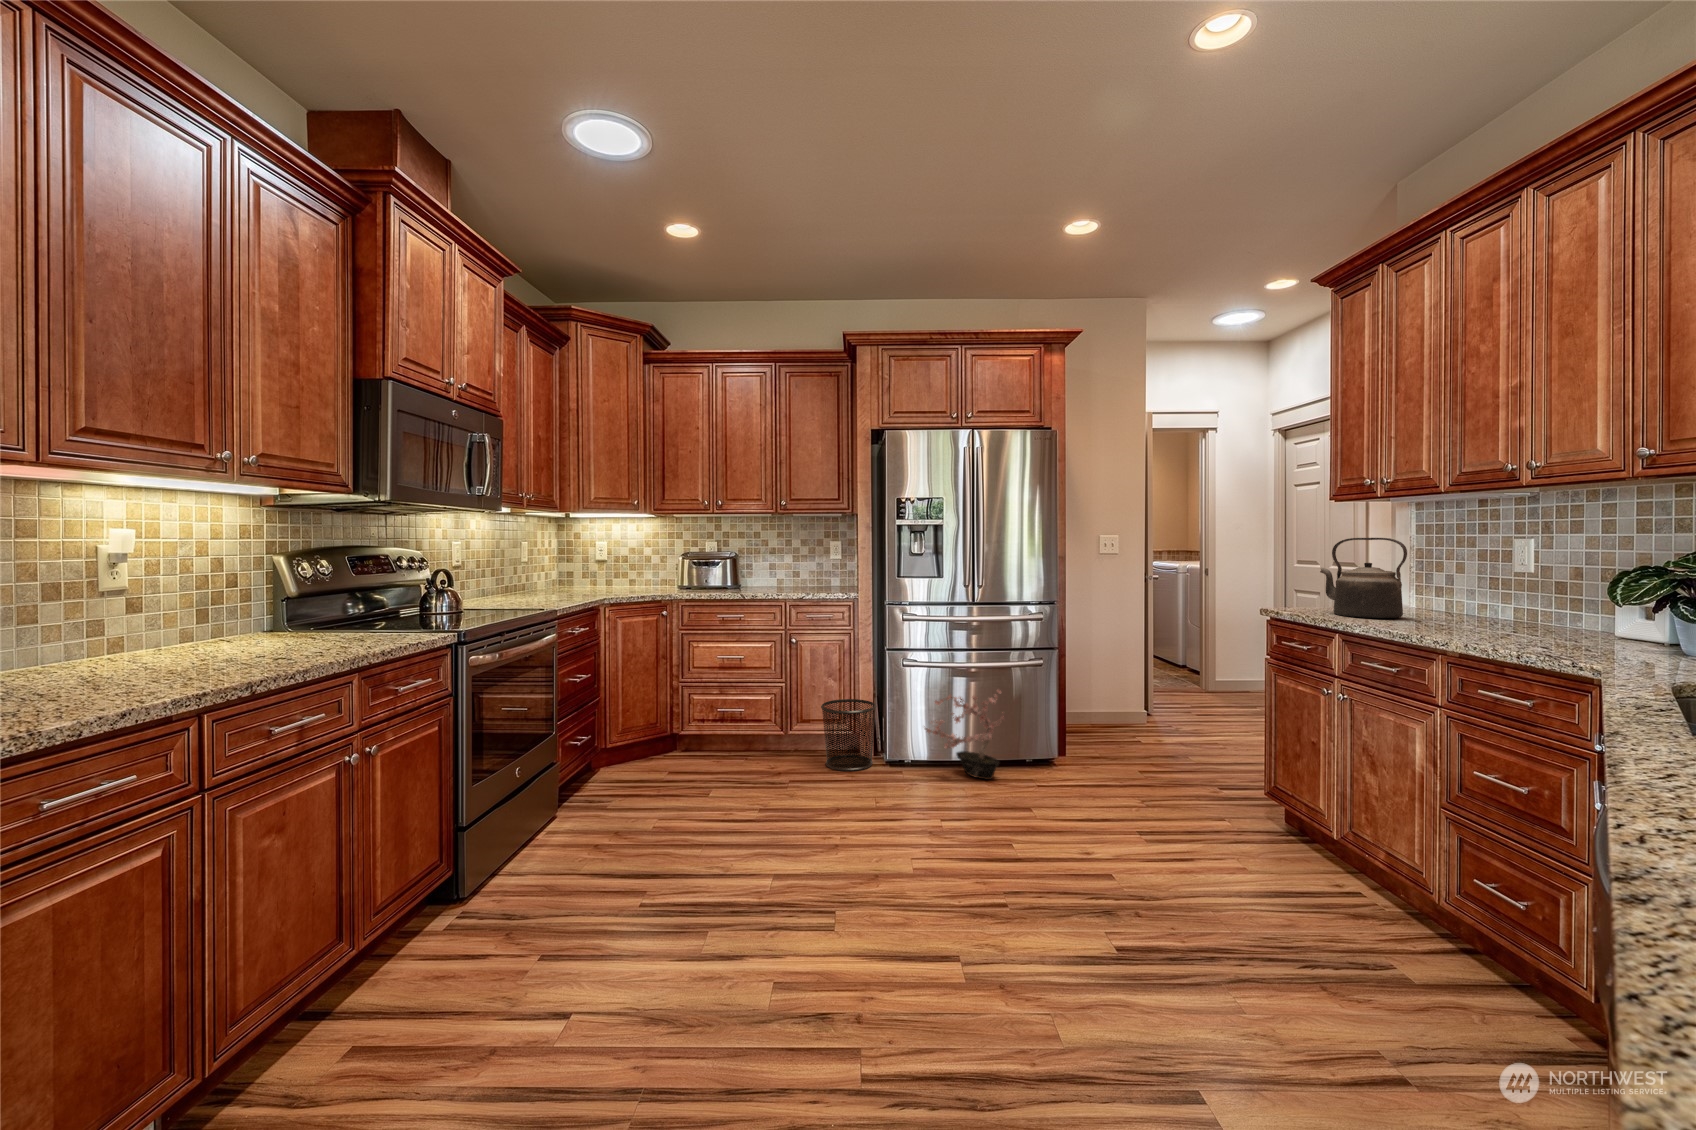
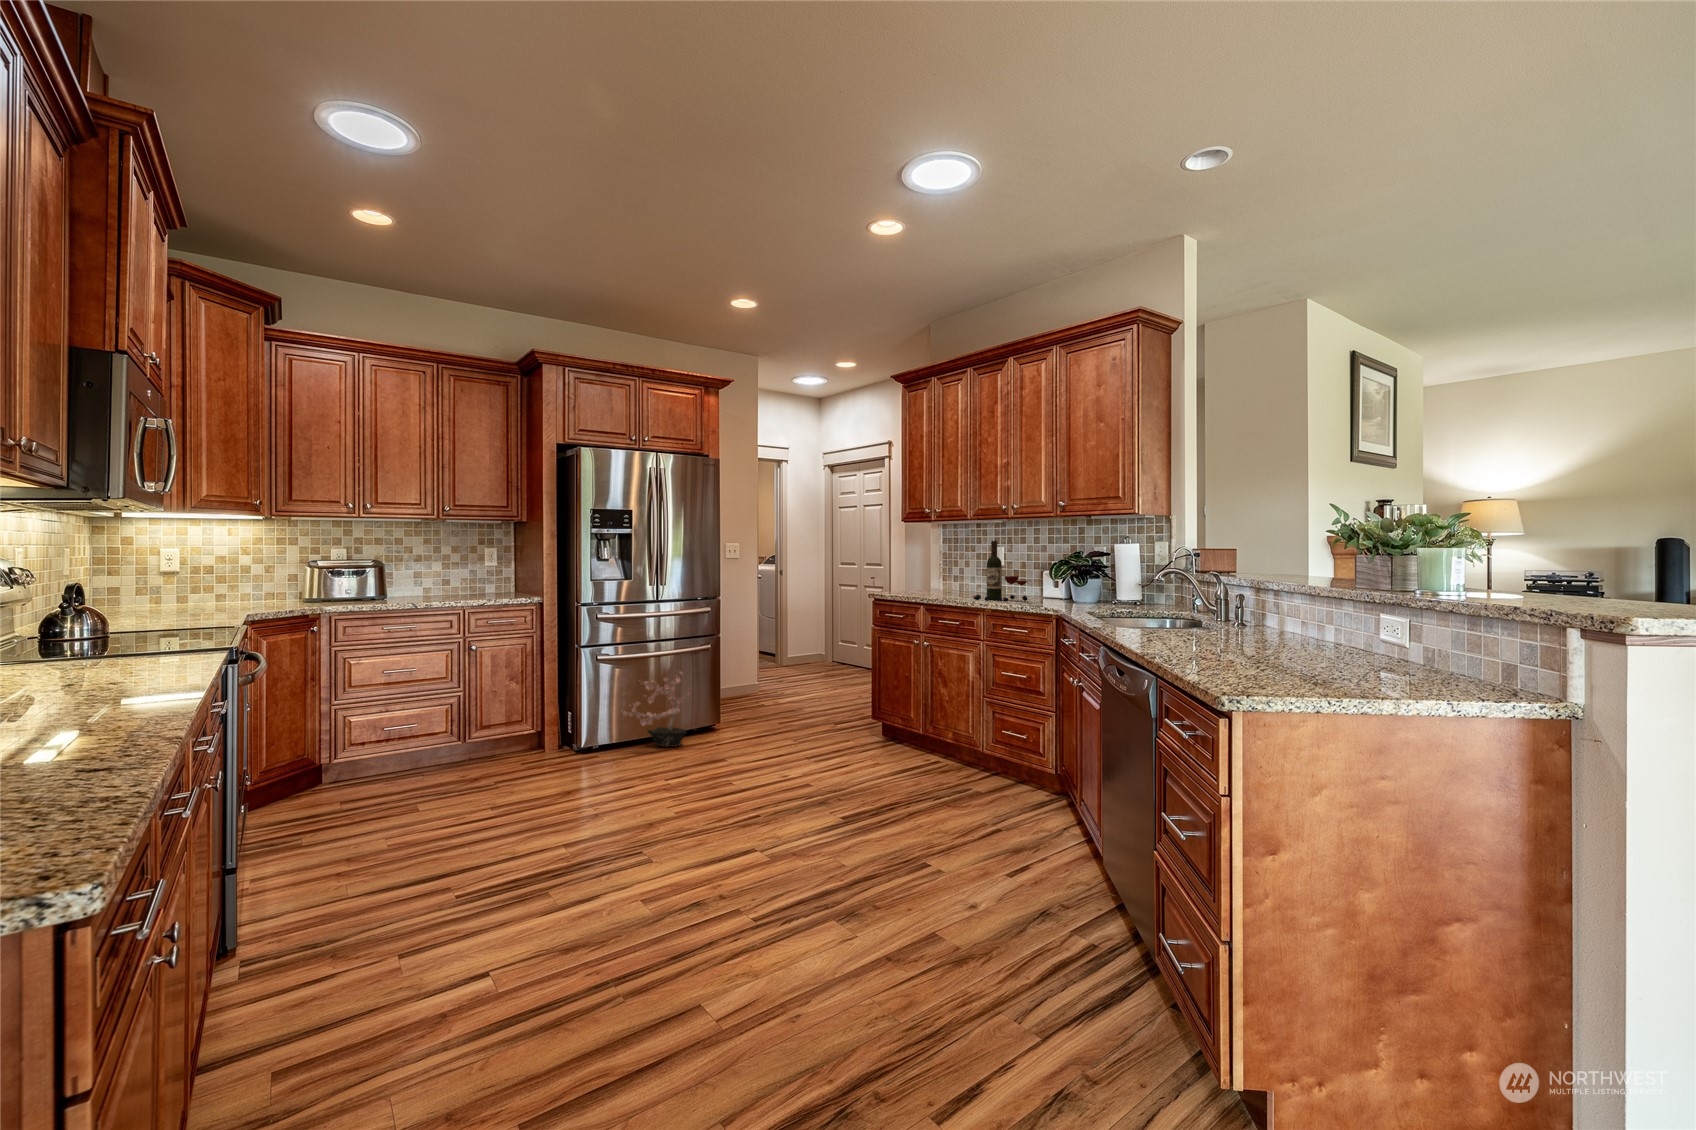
wine bottle: none [1444,528,1572,643] -> present [973,541,1027,602]
kettle: present [1320,538,1407,618] -> none [904,546,950,595]
waste bin: present [821,699,877,771] -> none [513,696,570,764]

